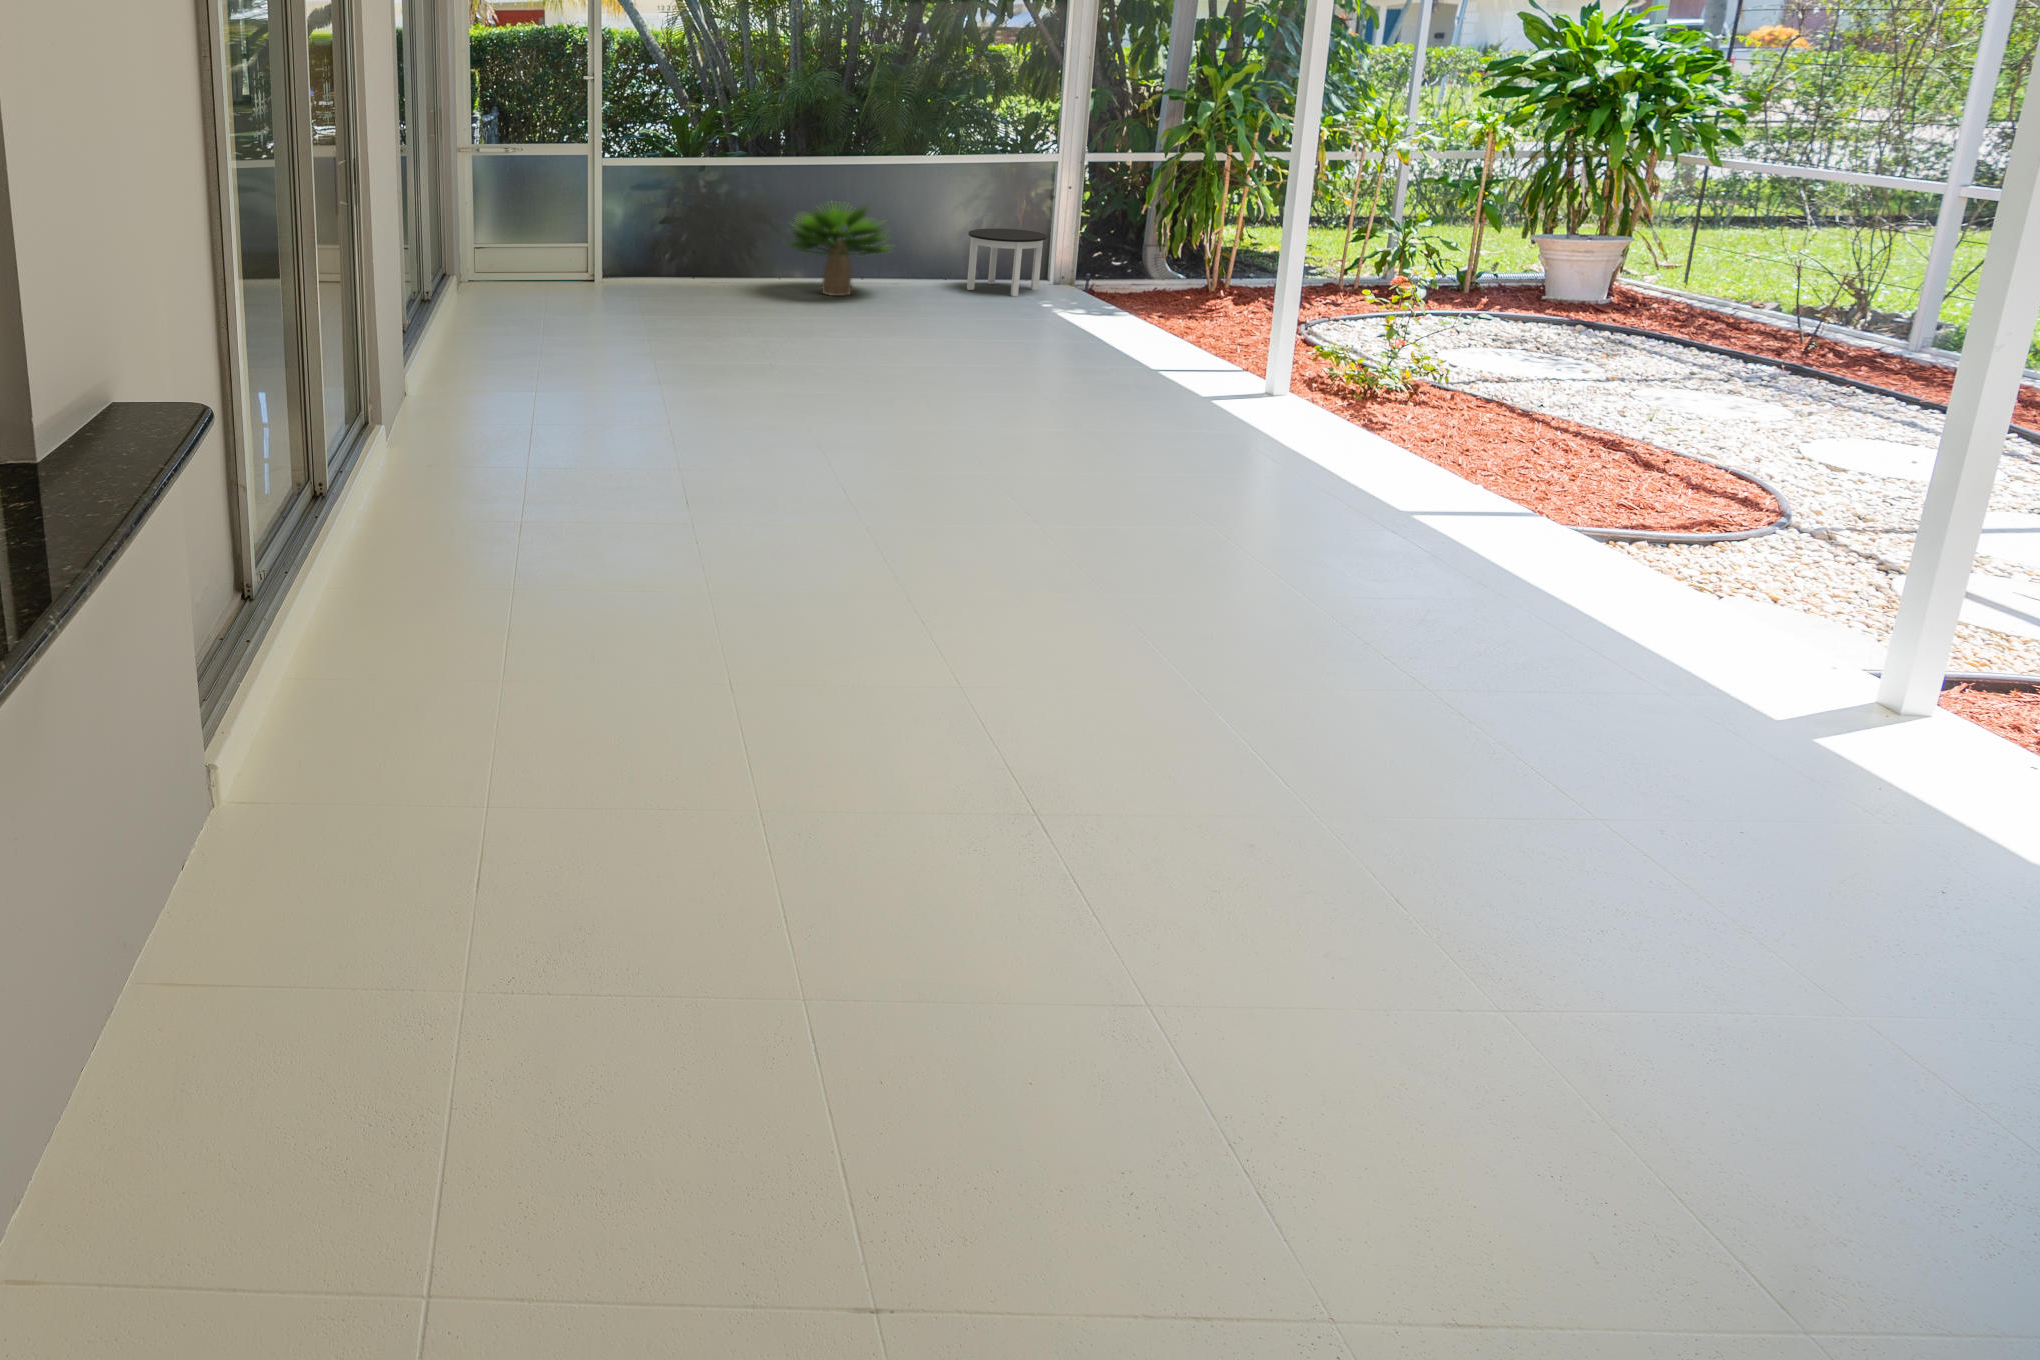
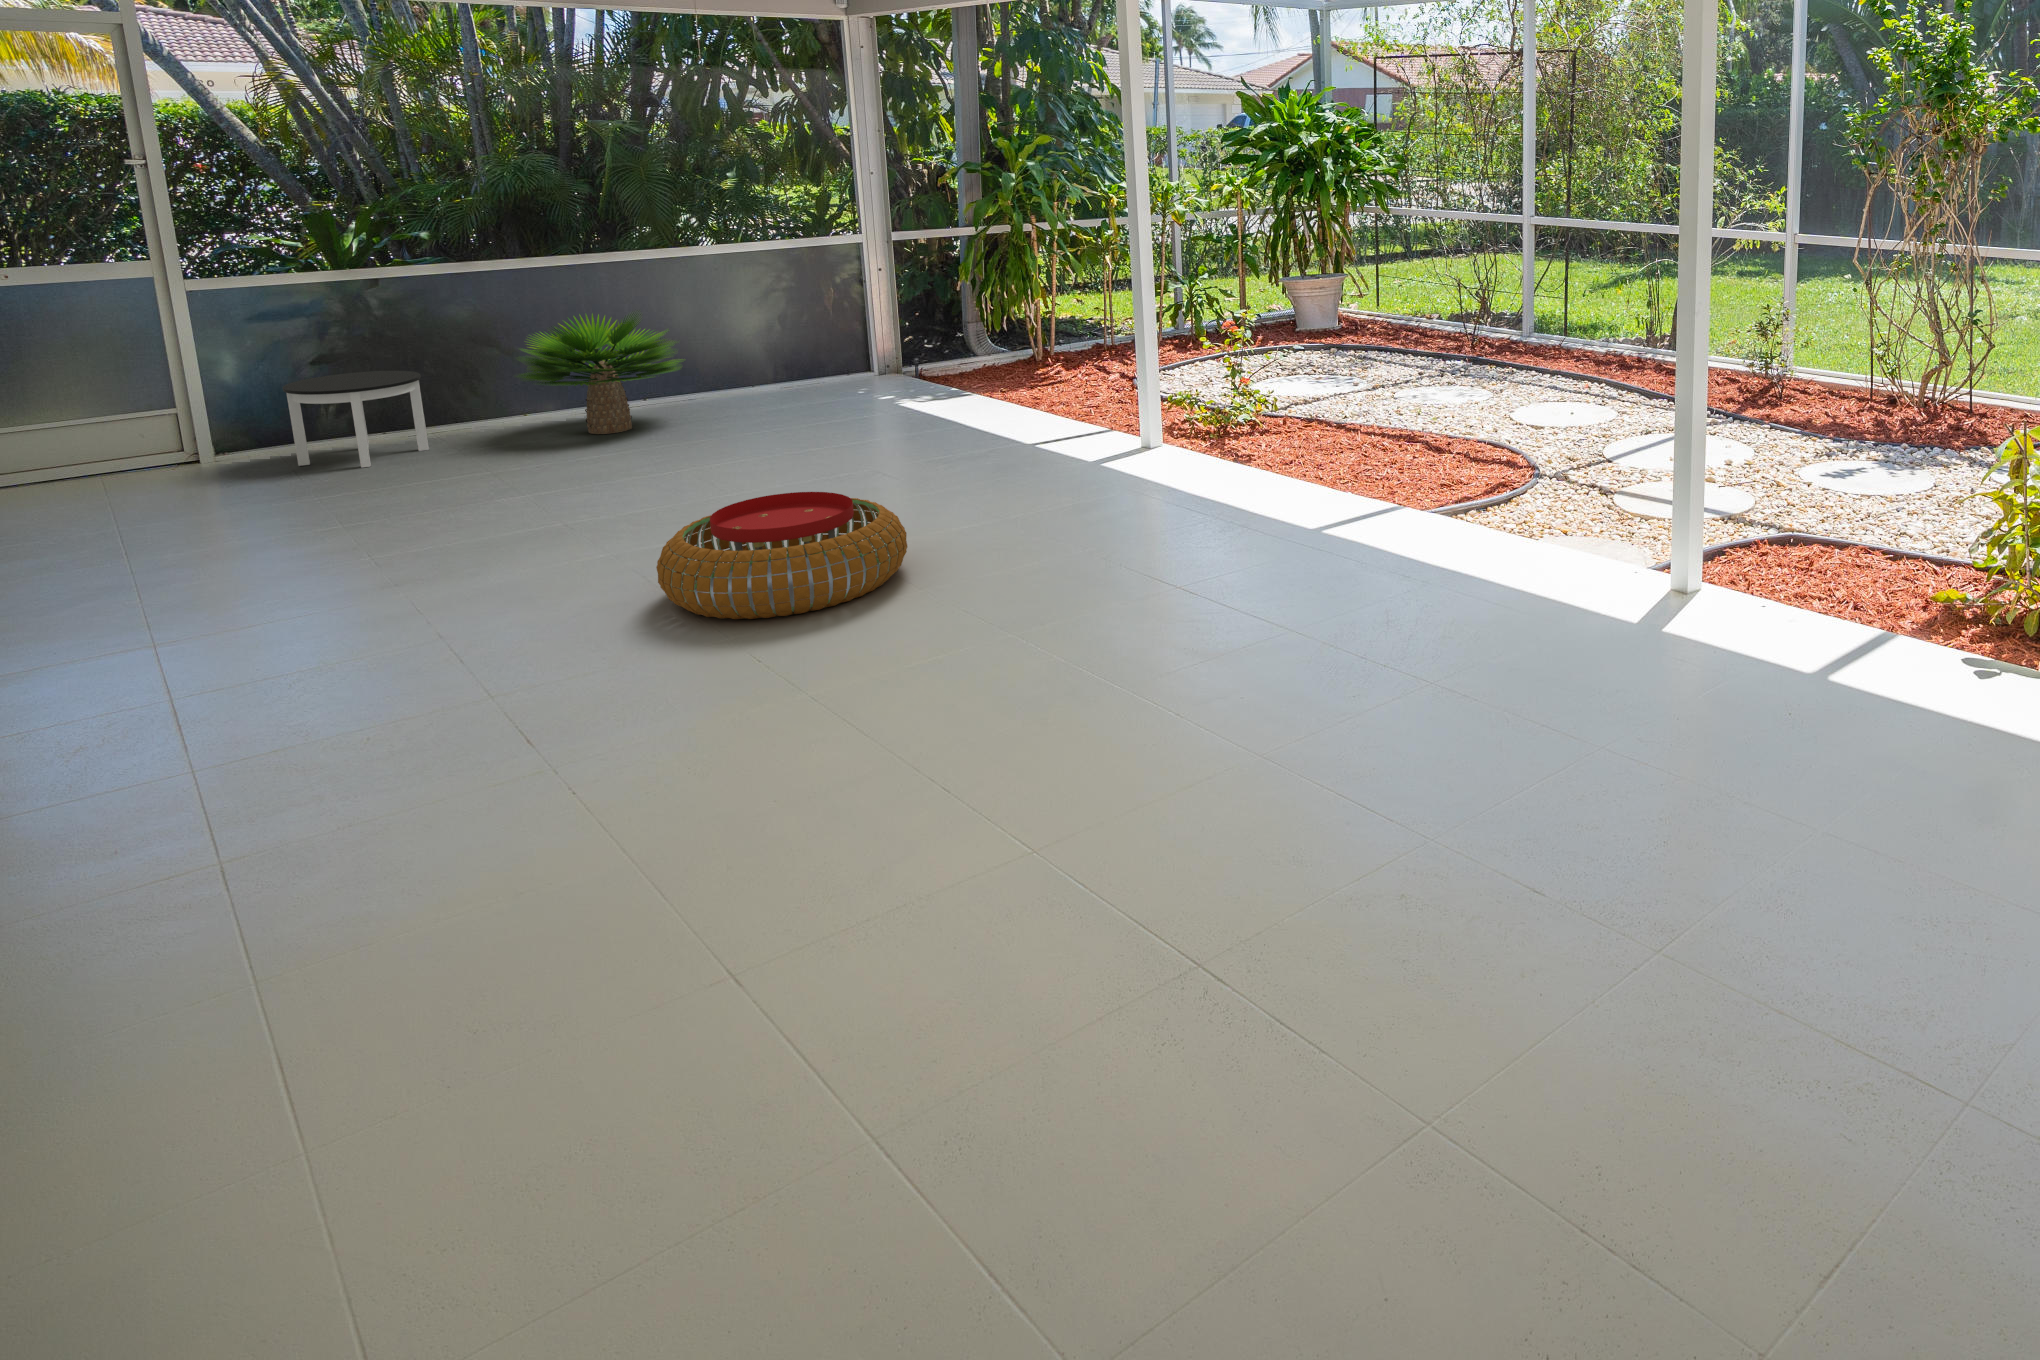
round table: present [967,229,1047,296] -> present [283,371,429,468]
pouf: none [815,354,996,448] -> present [656,492,907,619]

